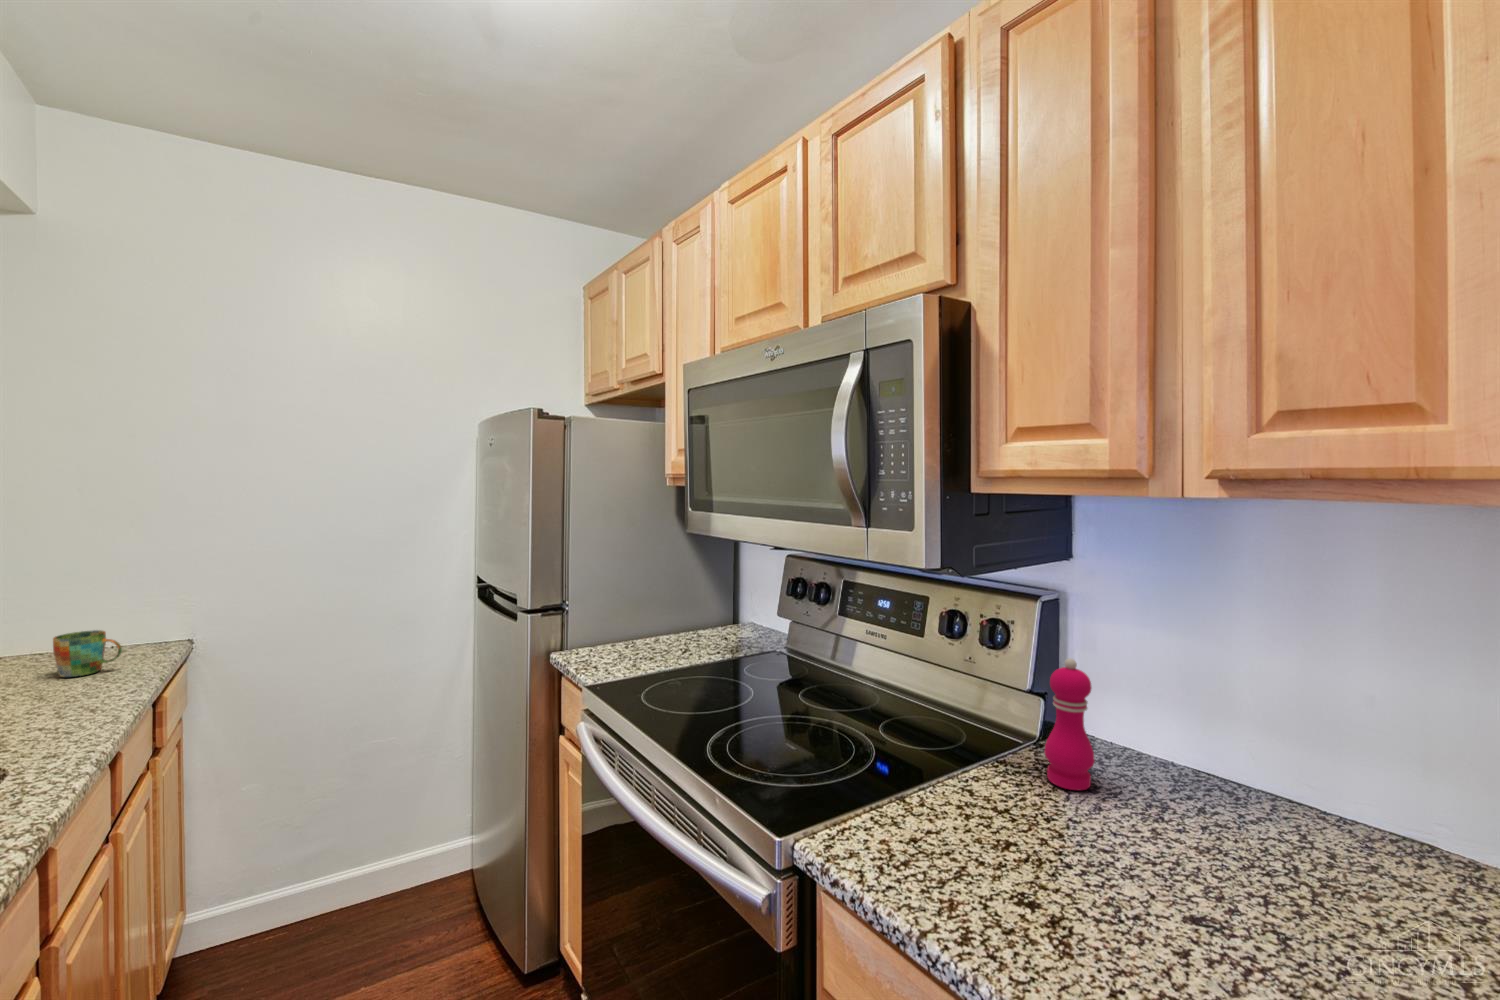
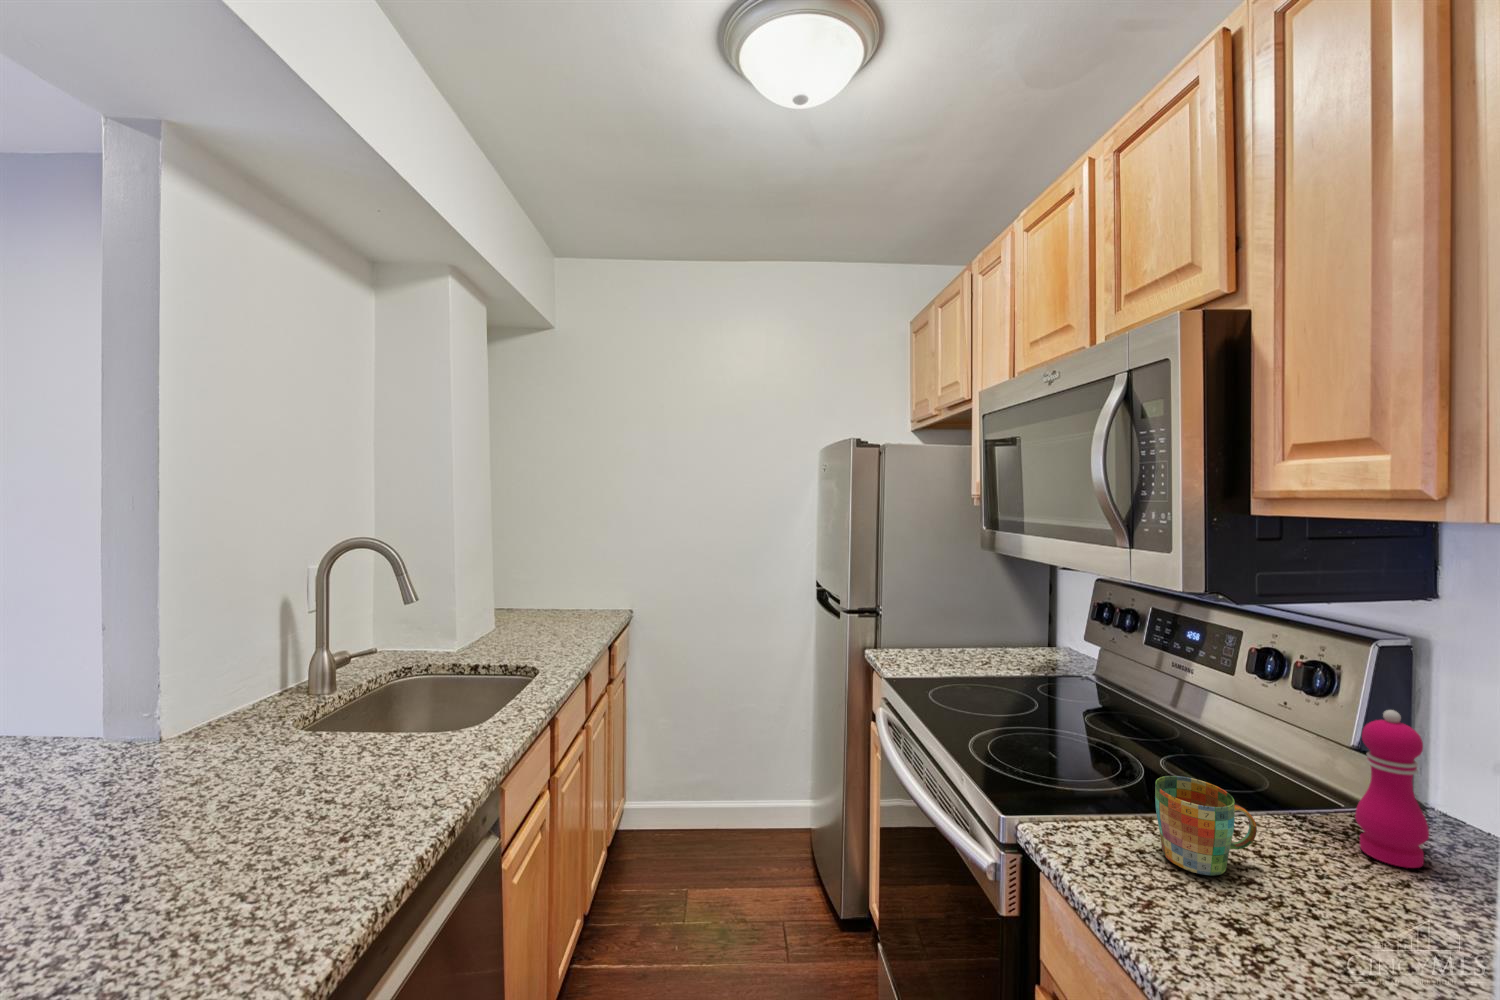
mug: present [53,630,122,677] -> present [1155,776,1257,876]

